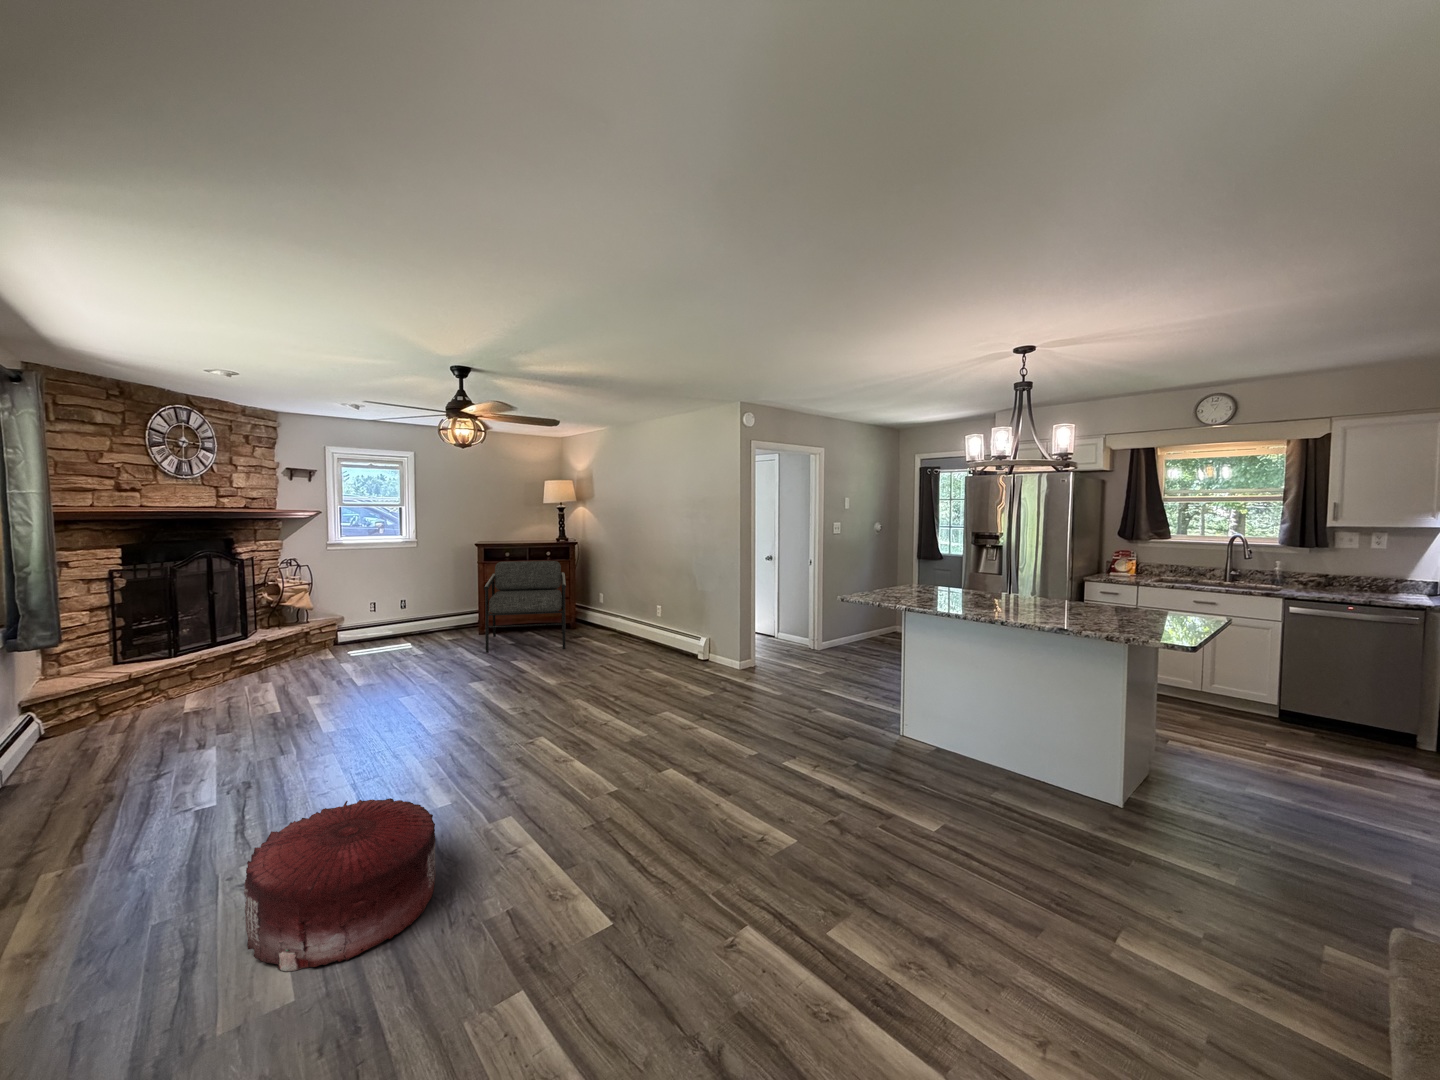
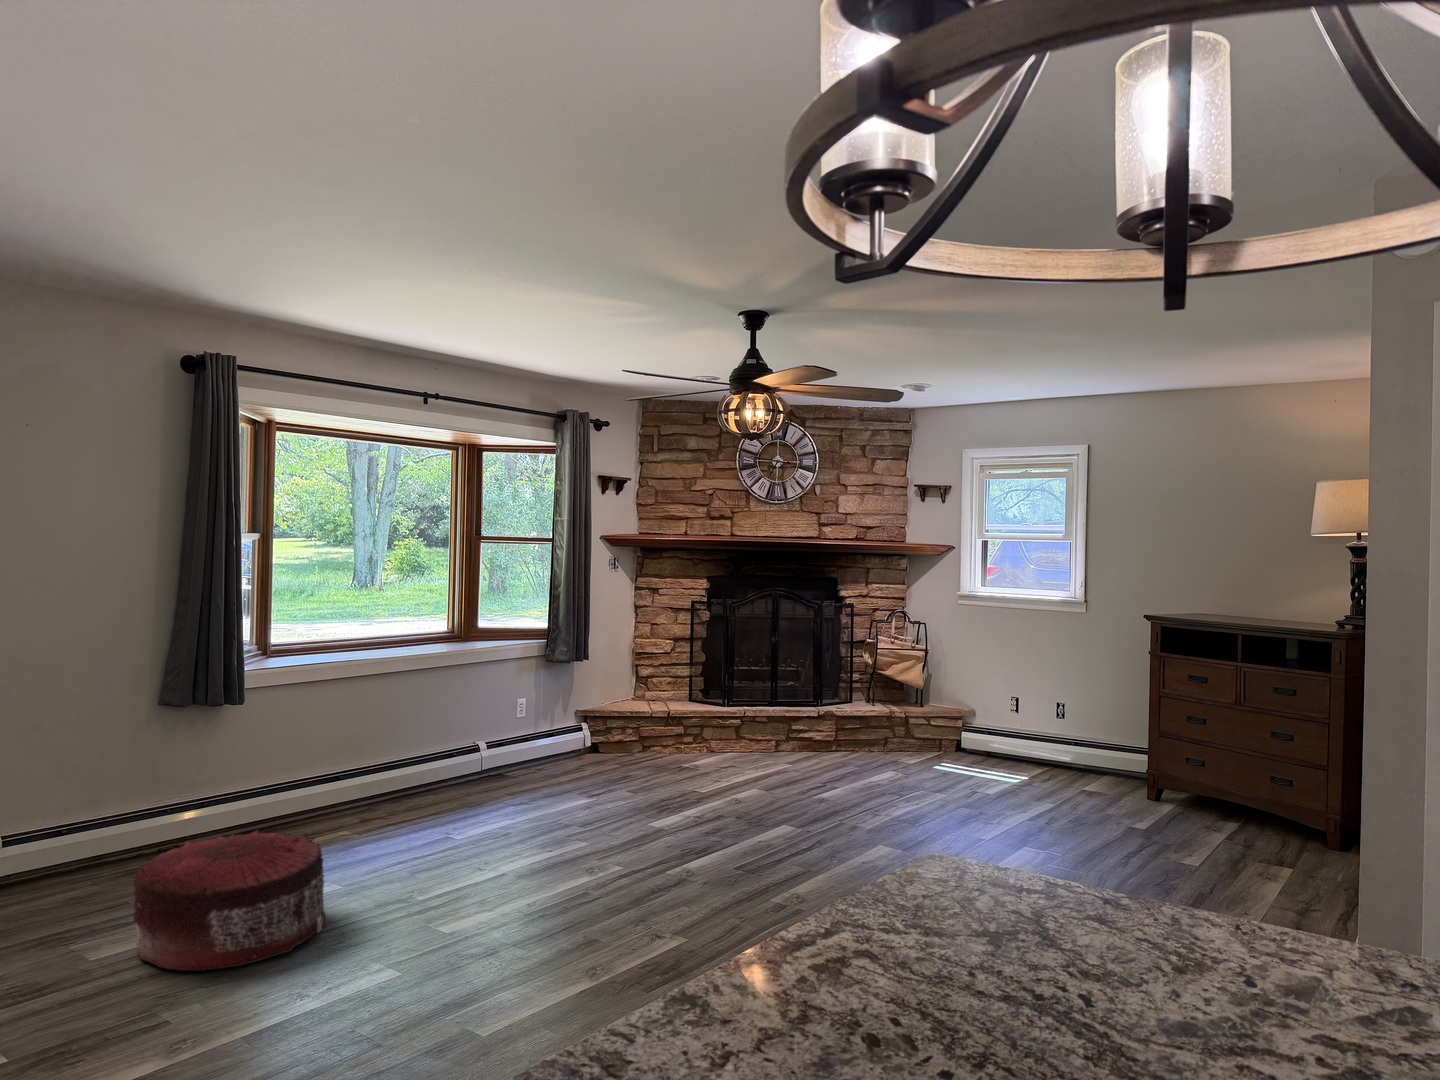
armchair: present [484,561,566,653] -> none [1058,651,1308,865]

